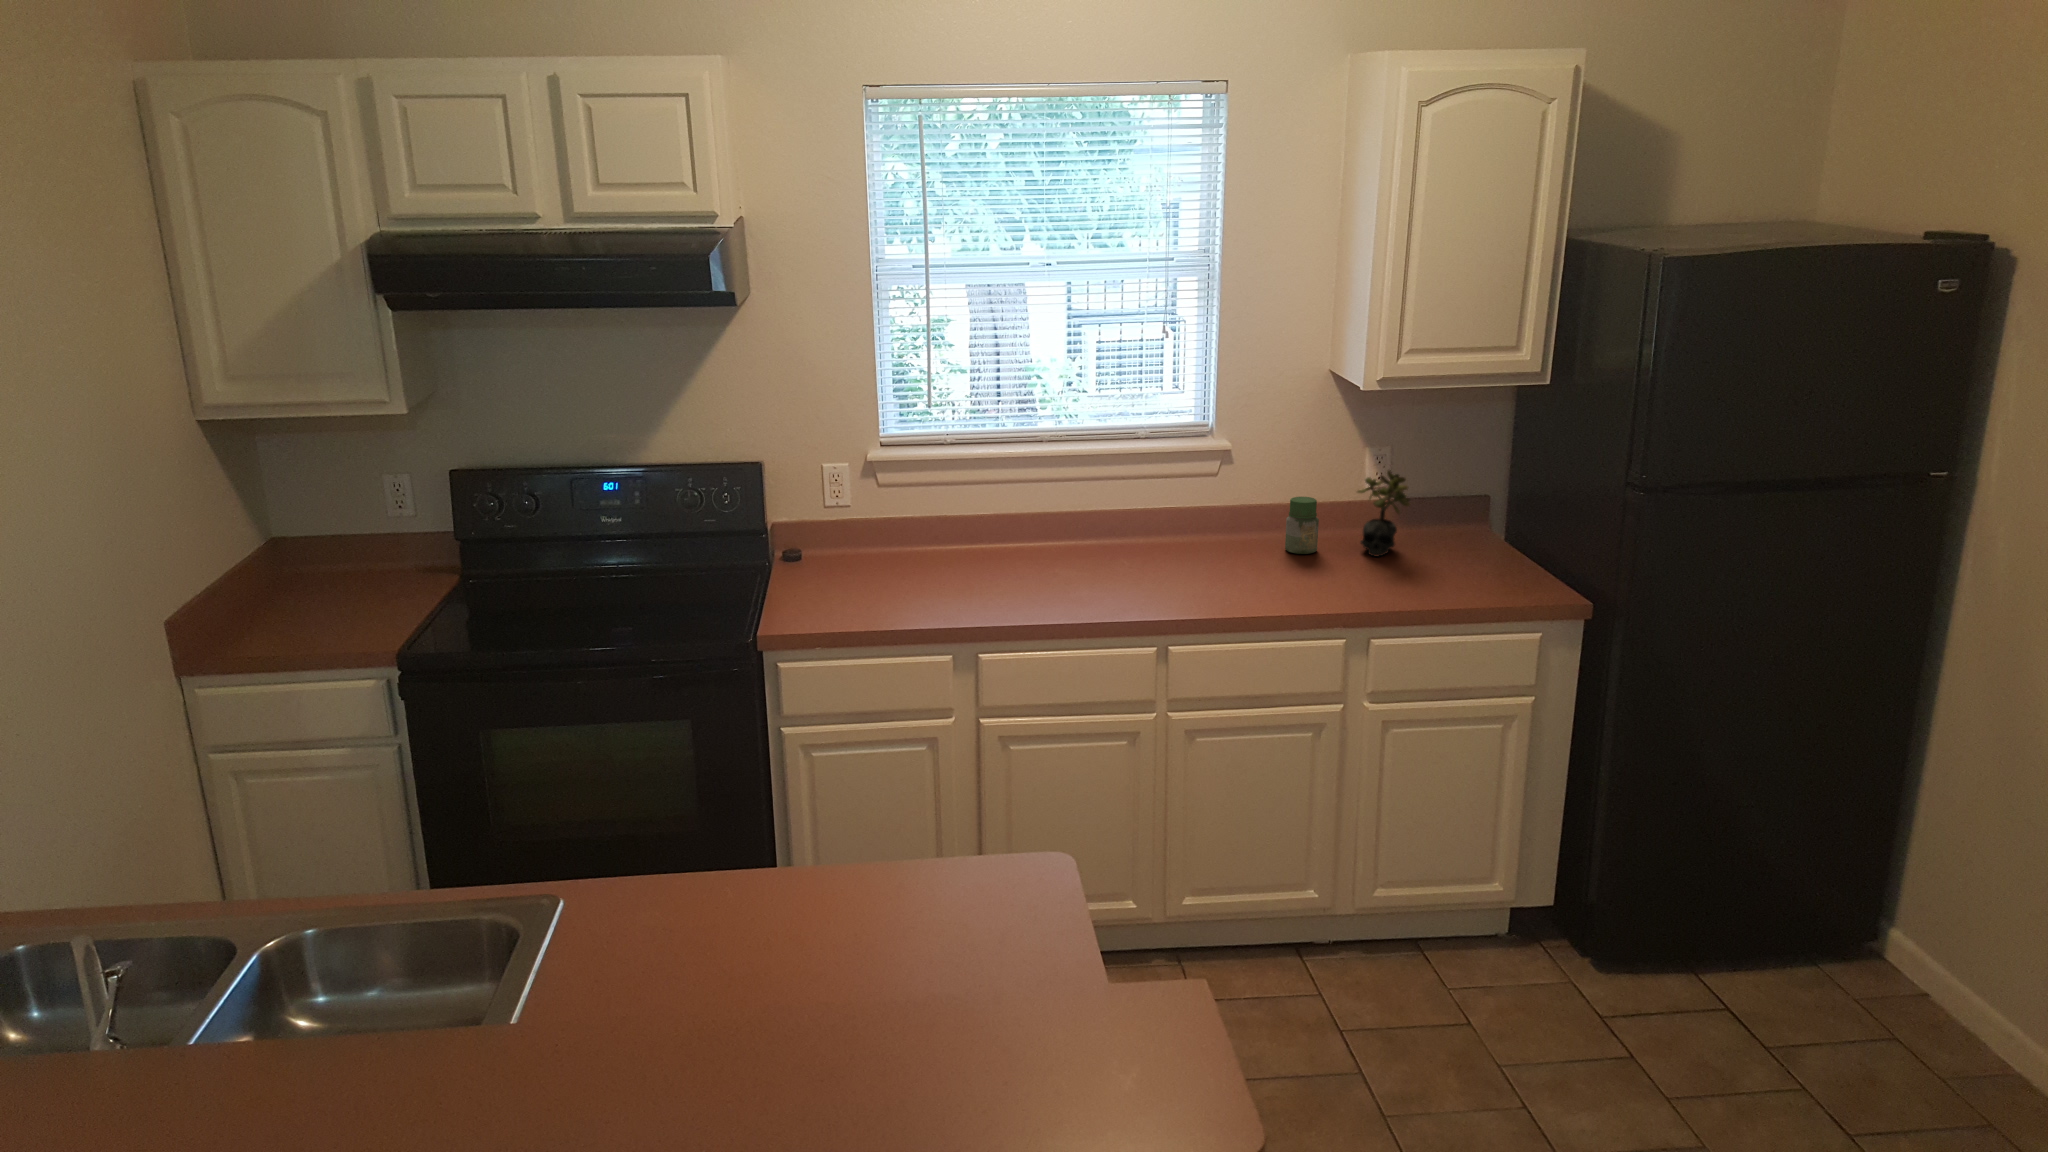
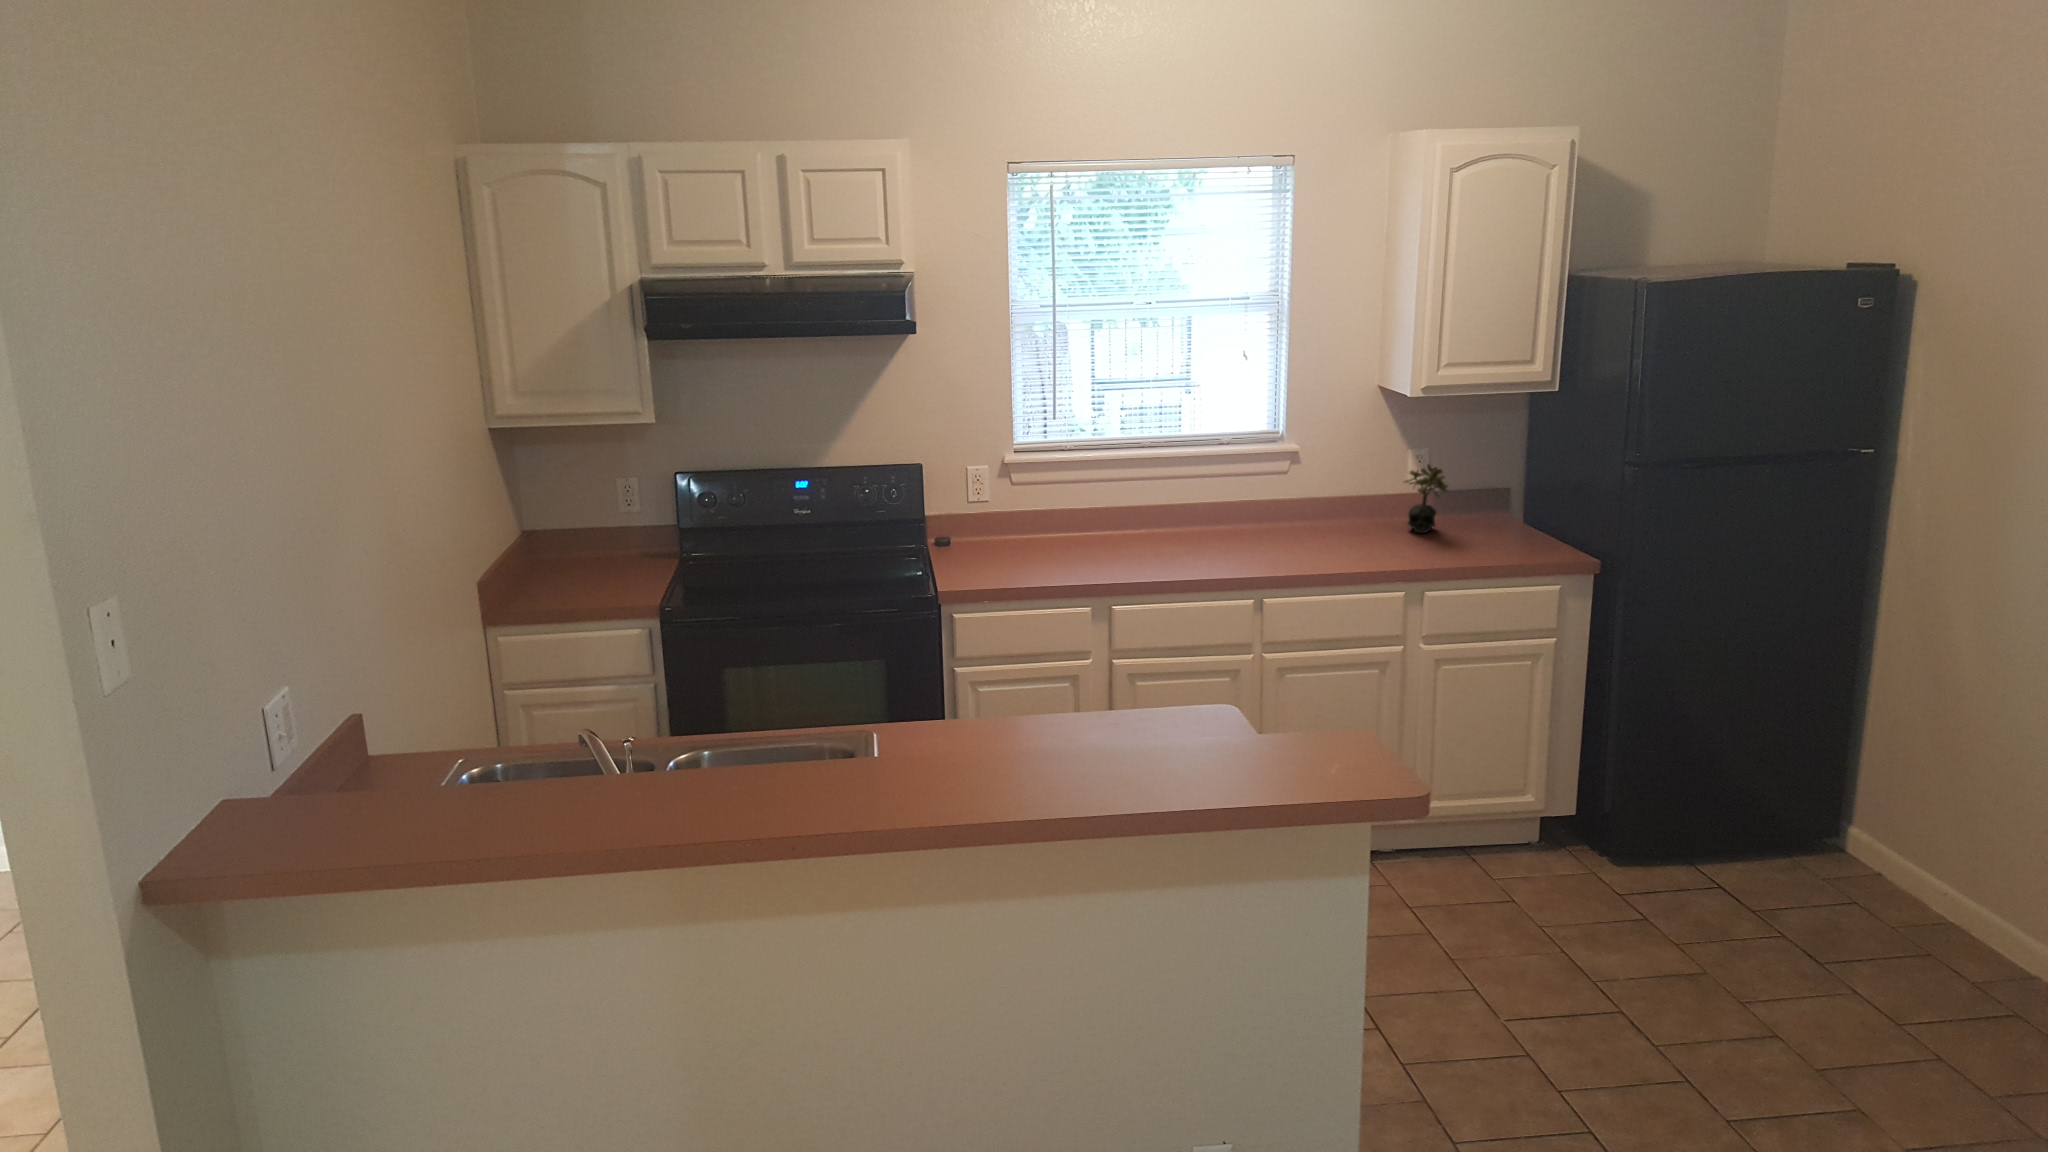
jar: present [1285,497,1319,554] -> none [1346,487,1373,533]

